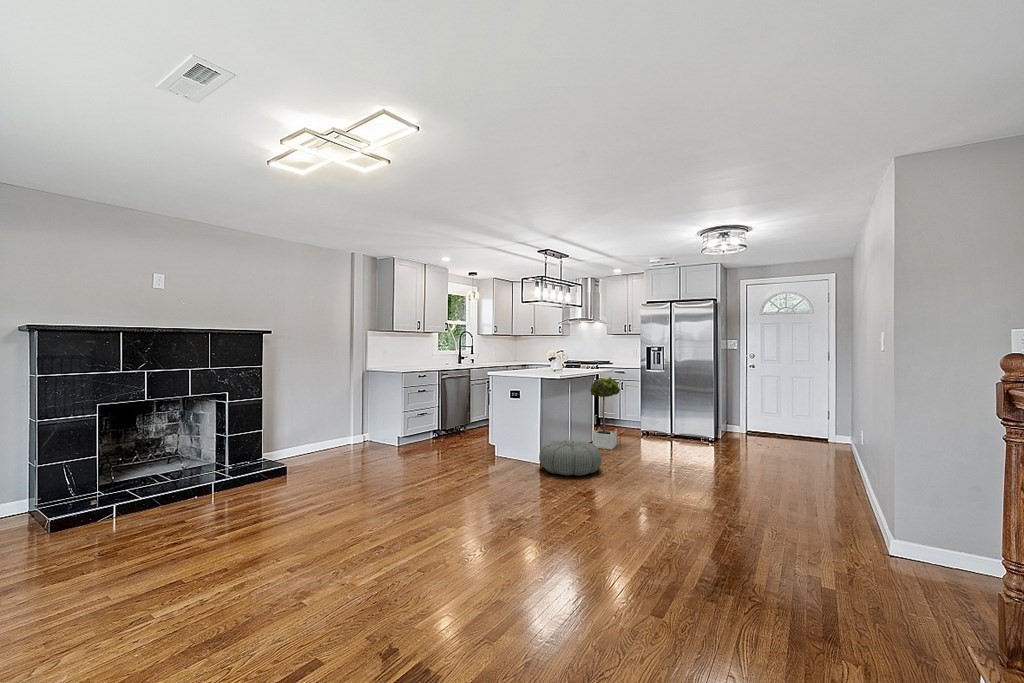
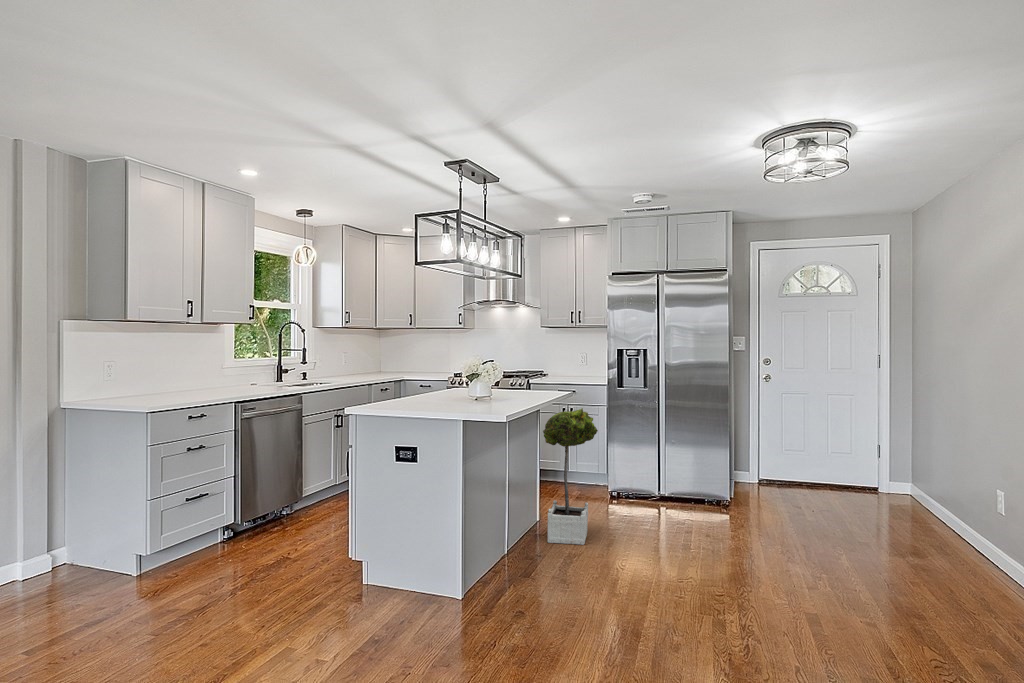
pouf: present [539,440,601,476] -> none [467,550,601,641]

